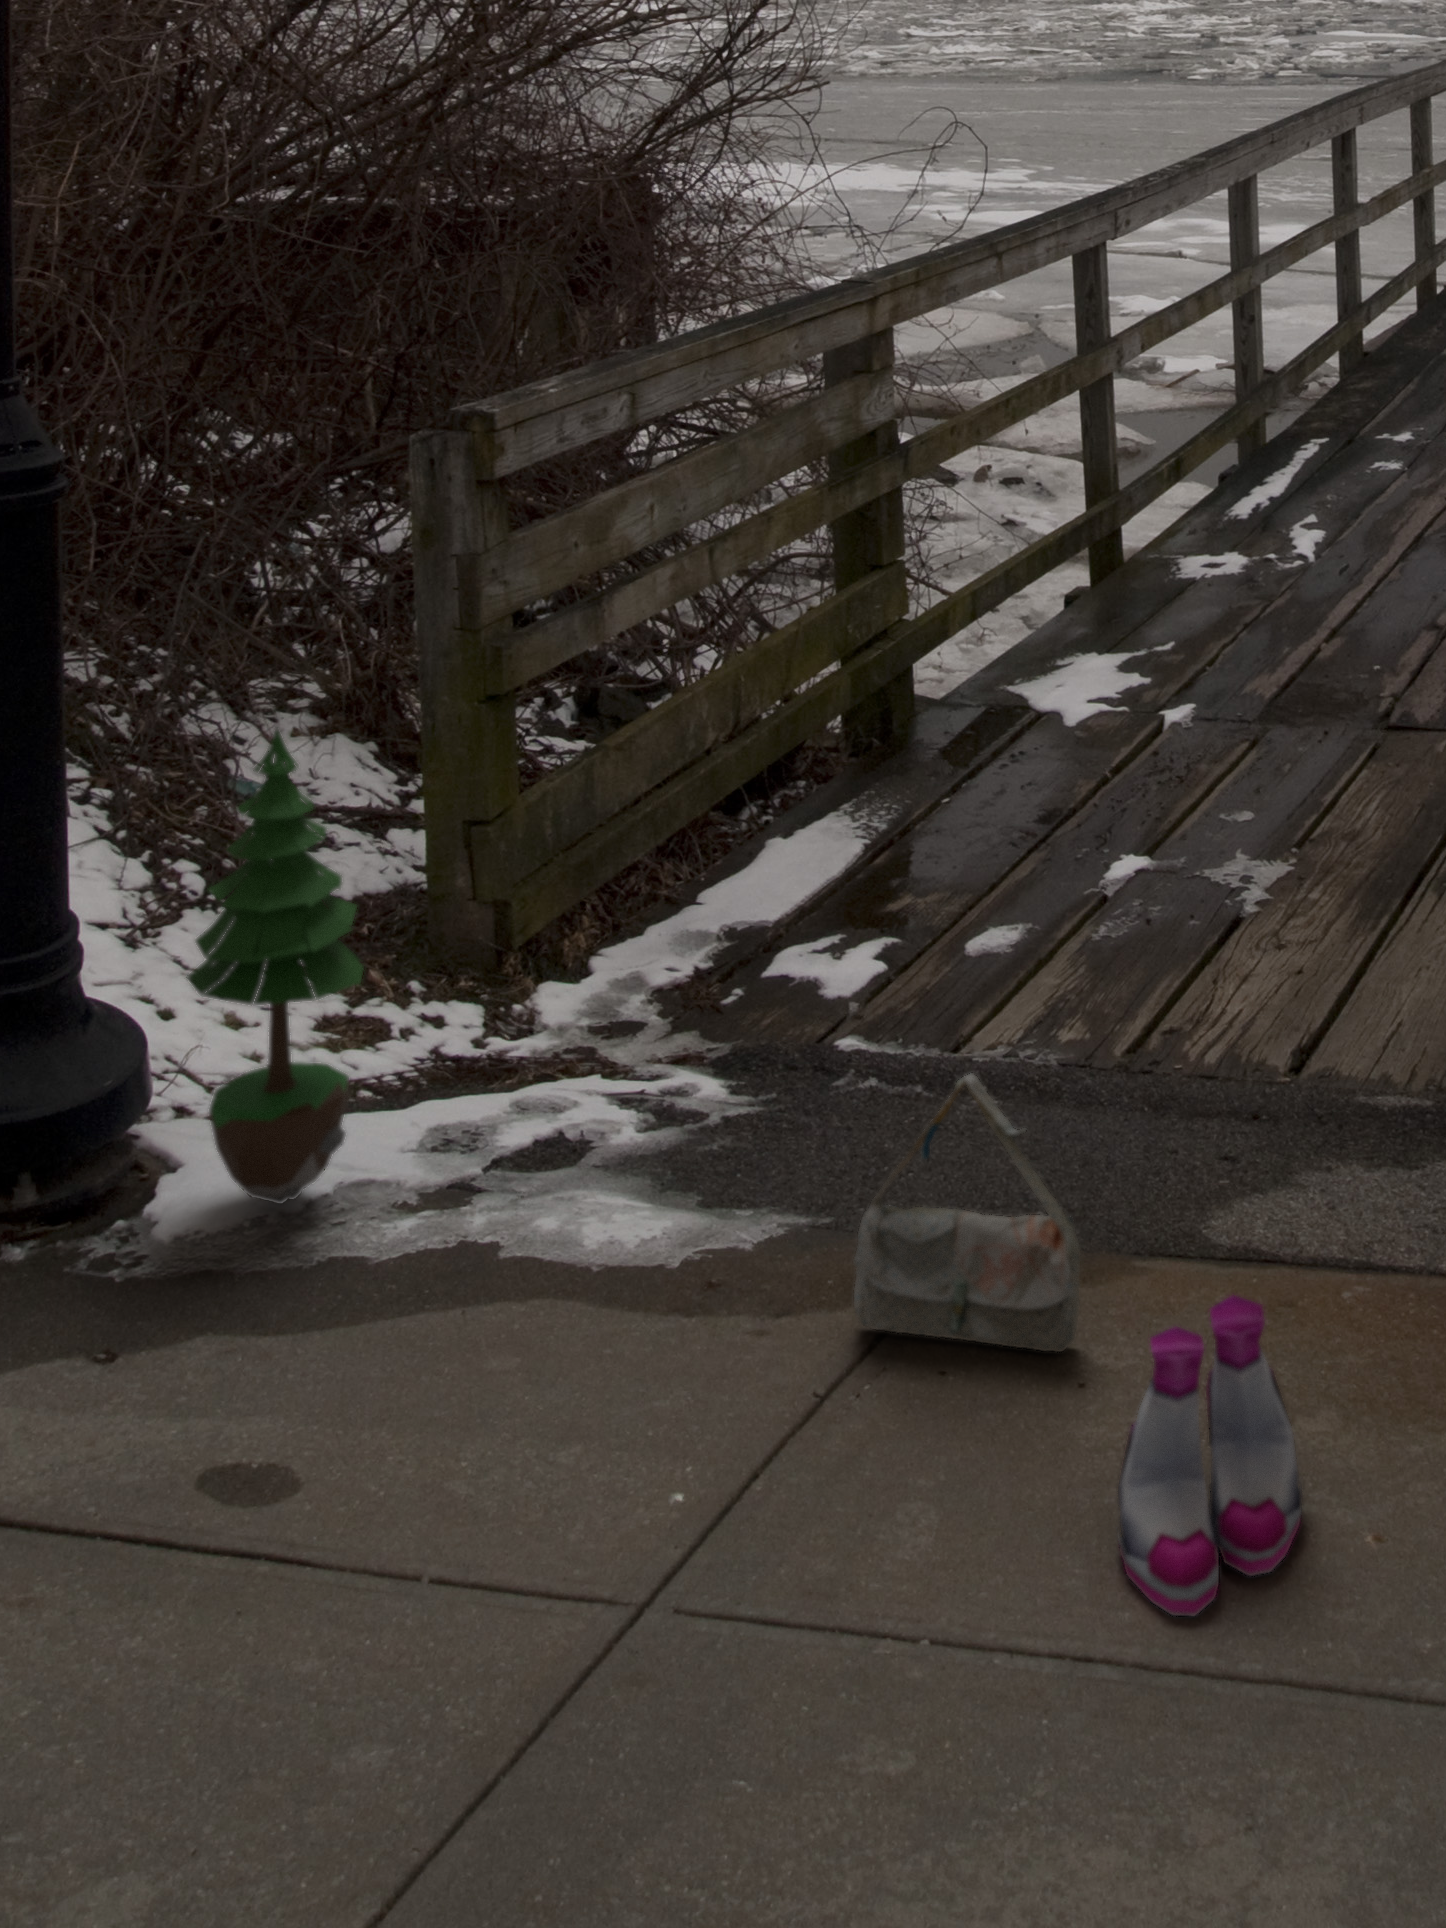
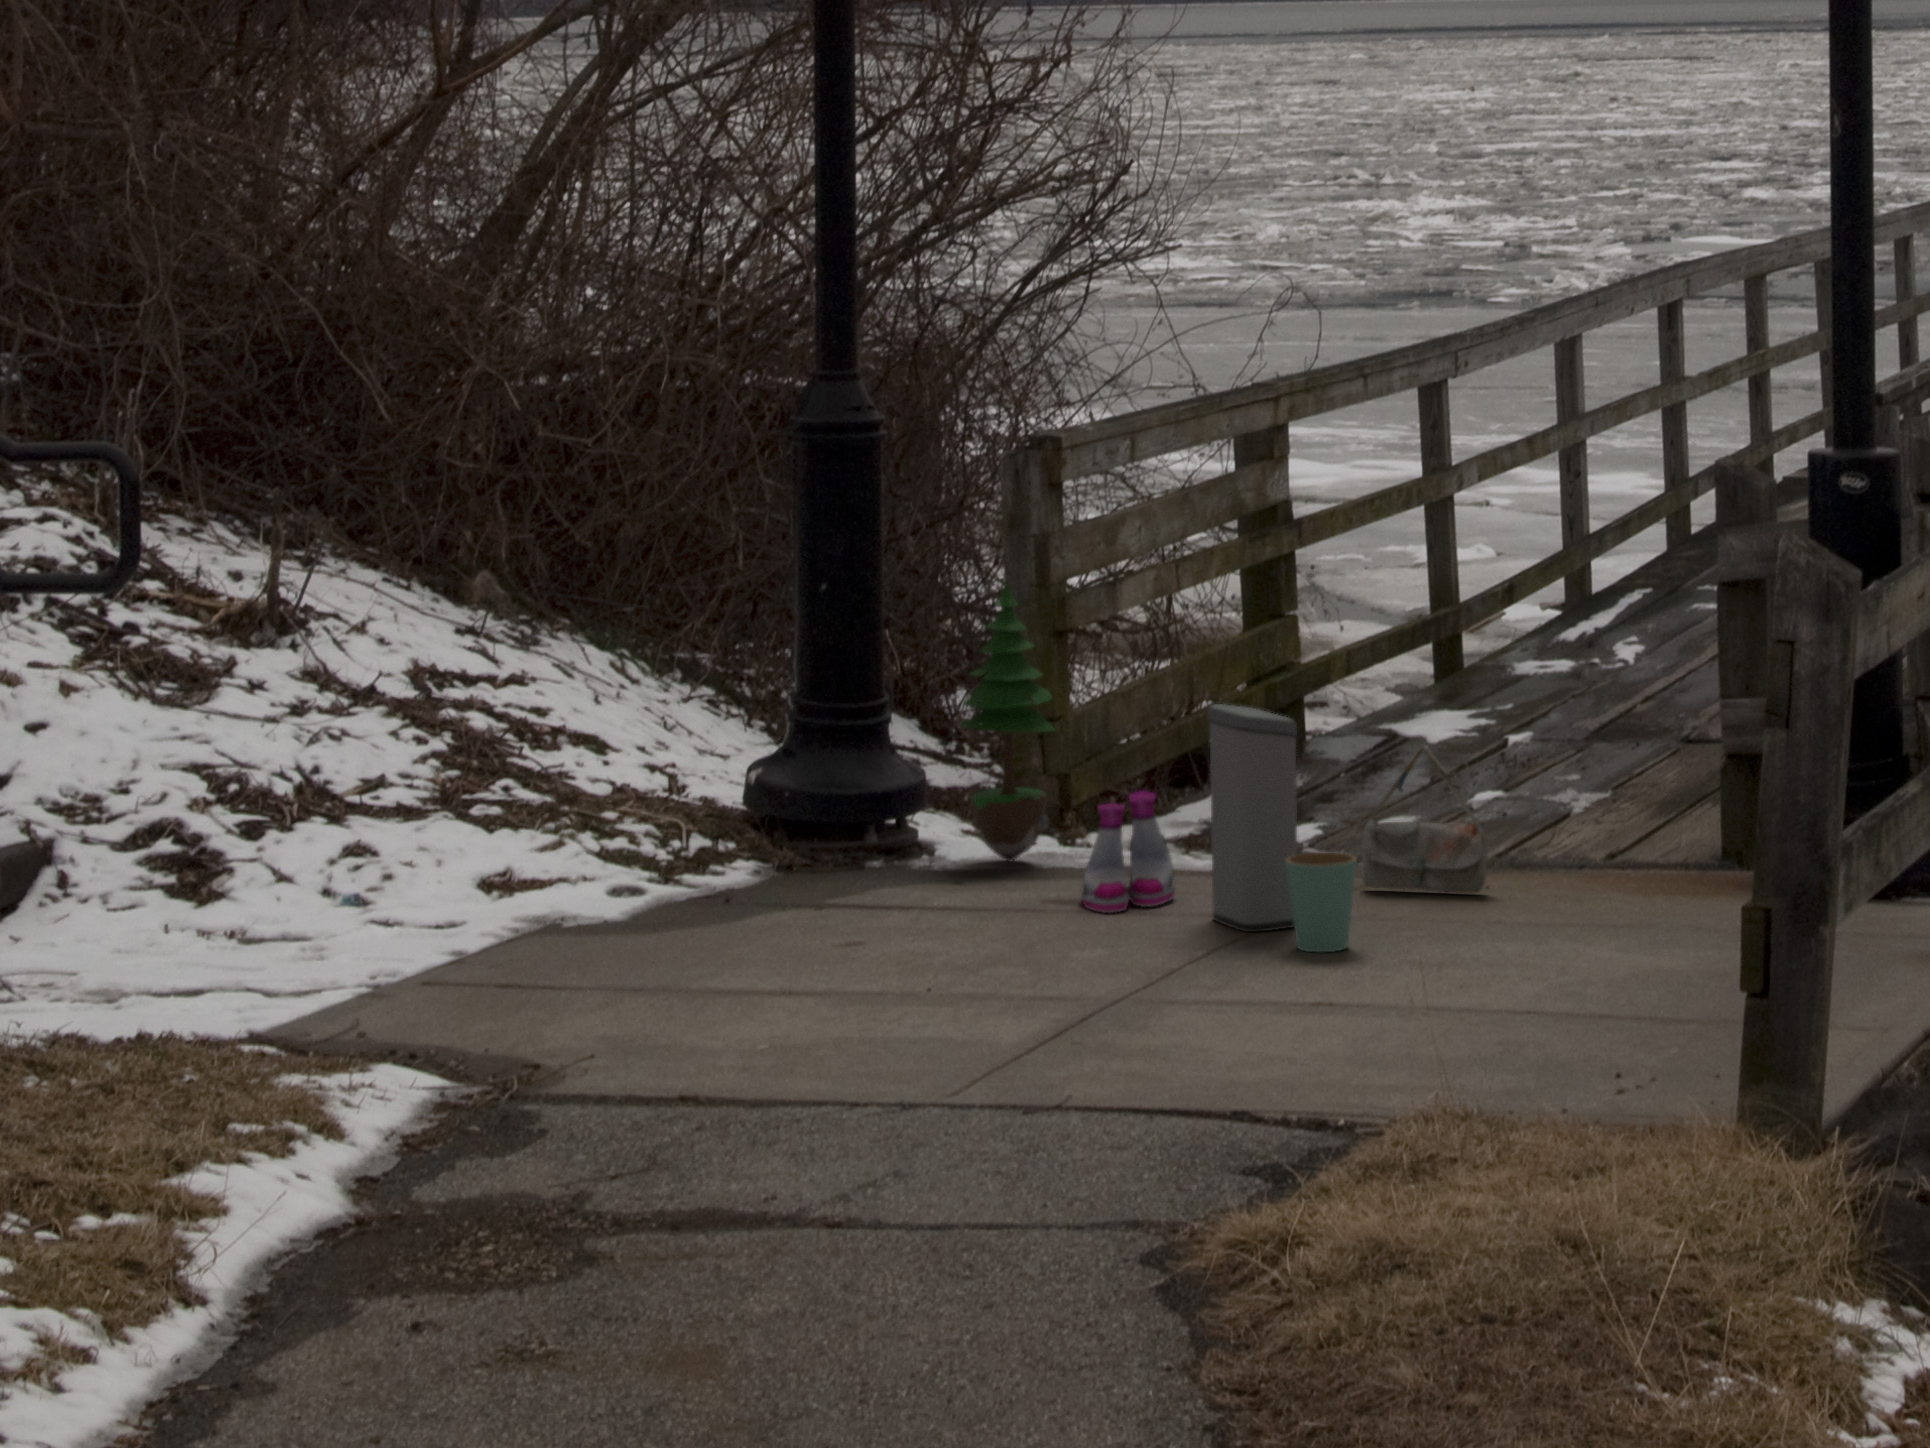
trash can: none [525,1078,780,1726] -> present [1208,704,1357,952]
boots: present [1118,1295,1302,1616] -> present [1081,790,1175,913]

